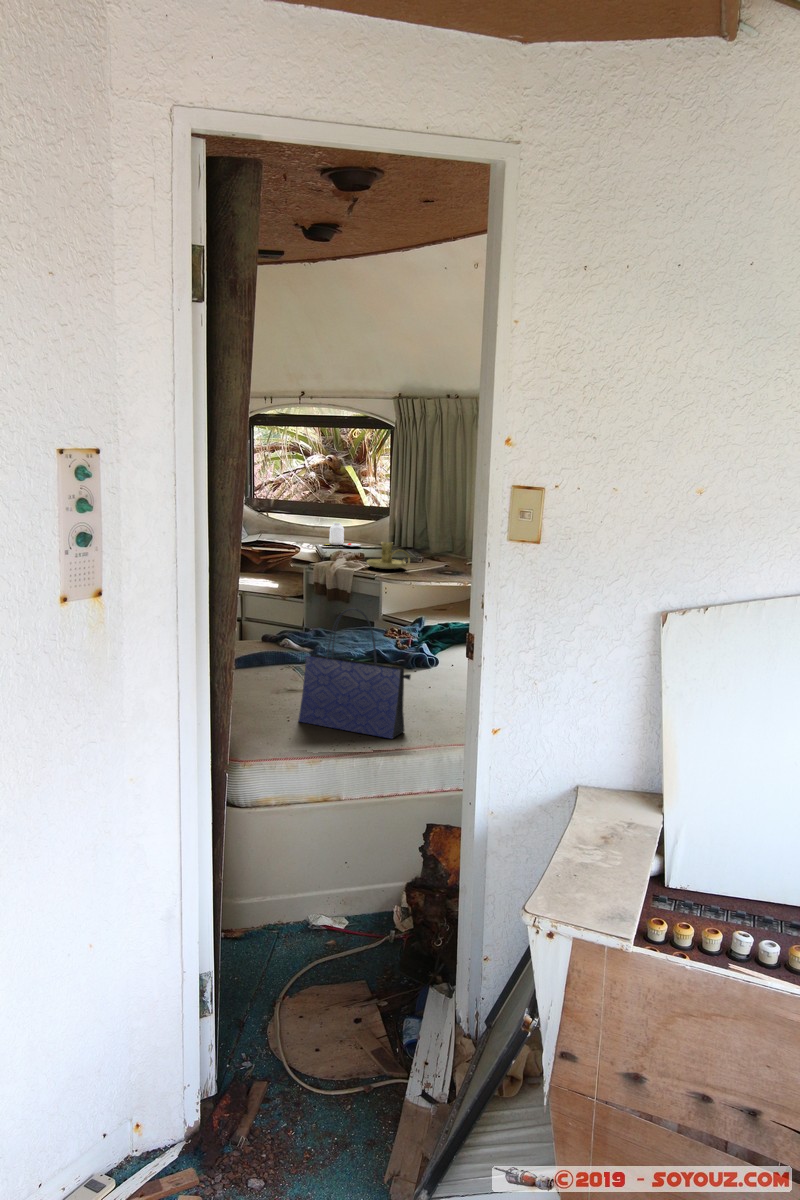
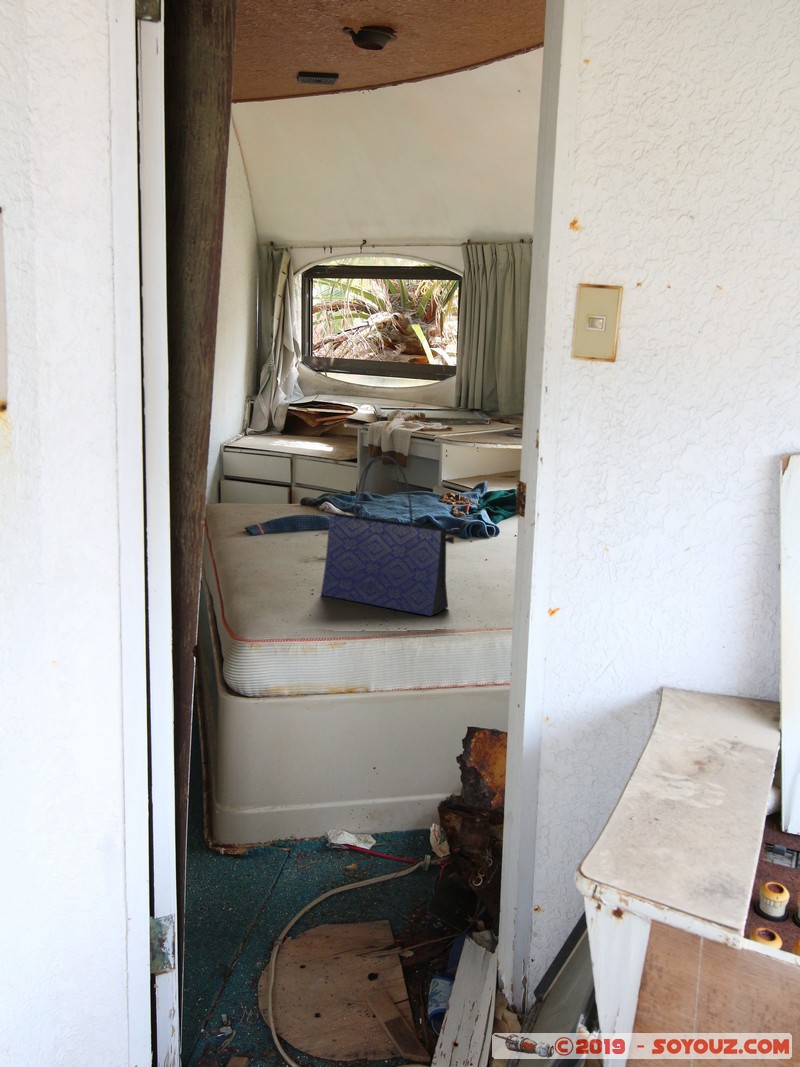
jar: present [324,522,360,547] -> none [383,383,425,409]
candle holder: present [367,542,410,569] -> none [427,400,475,431]

